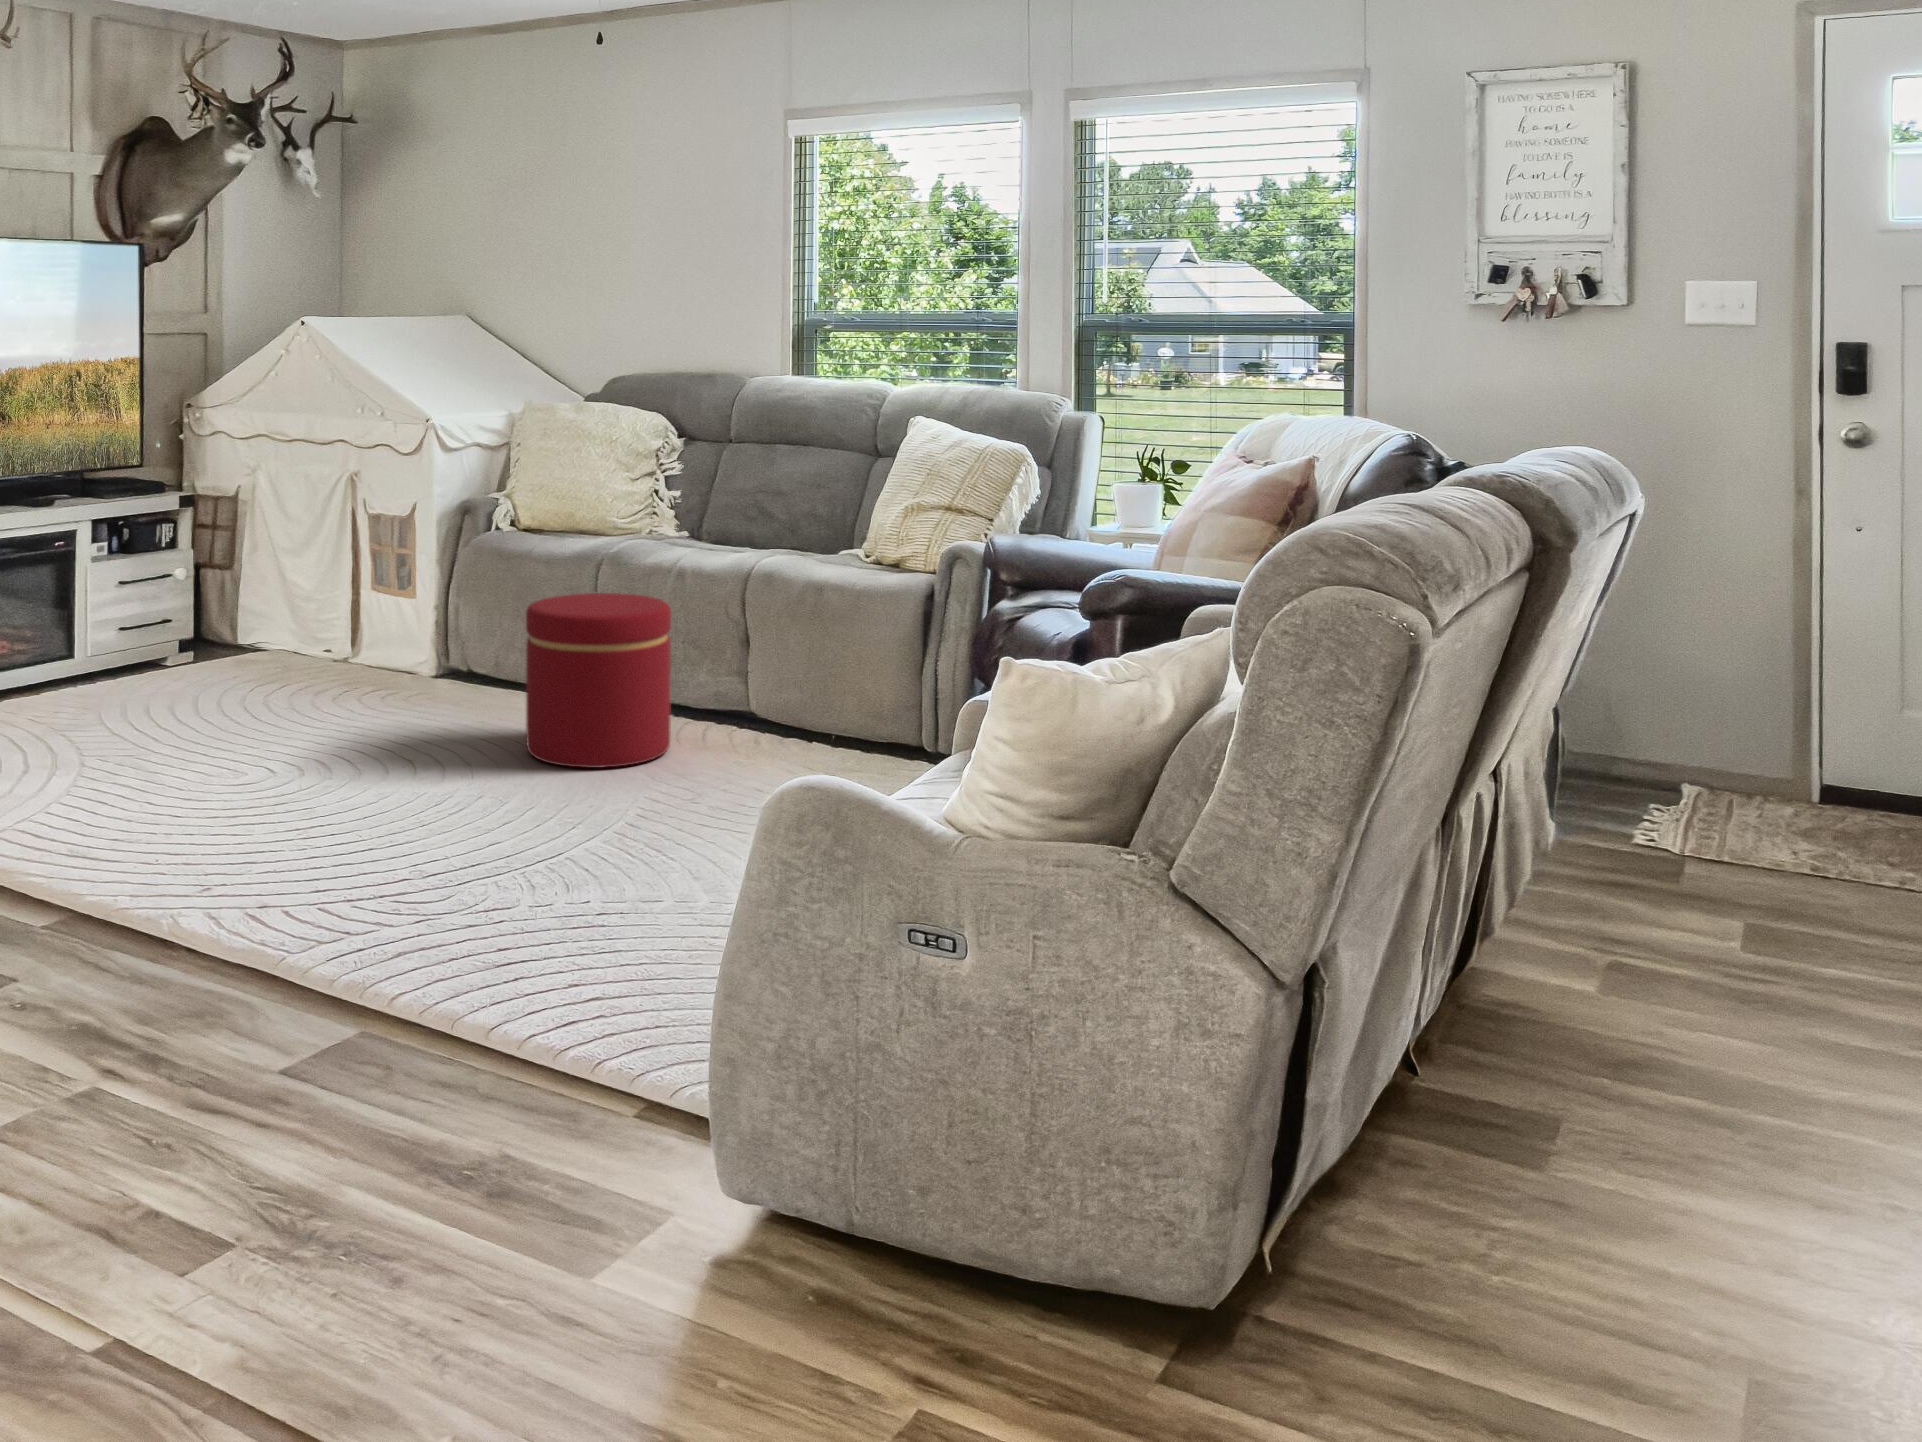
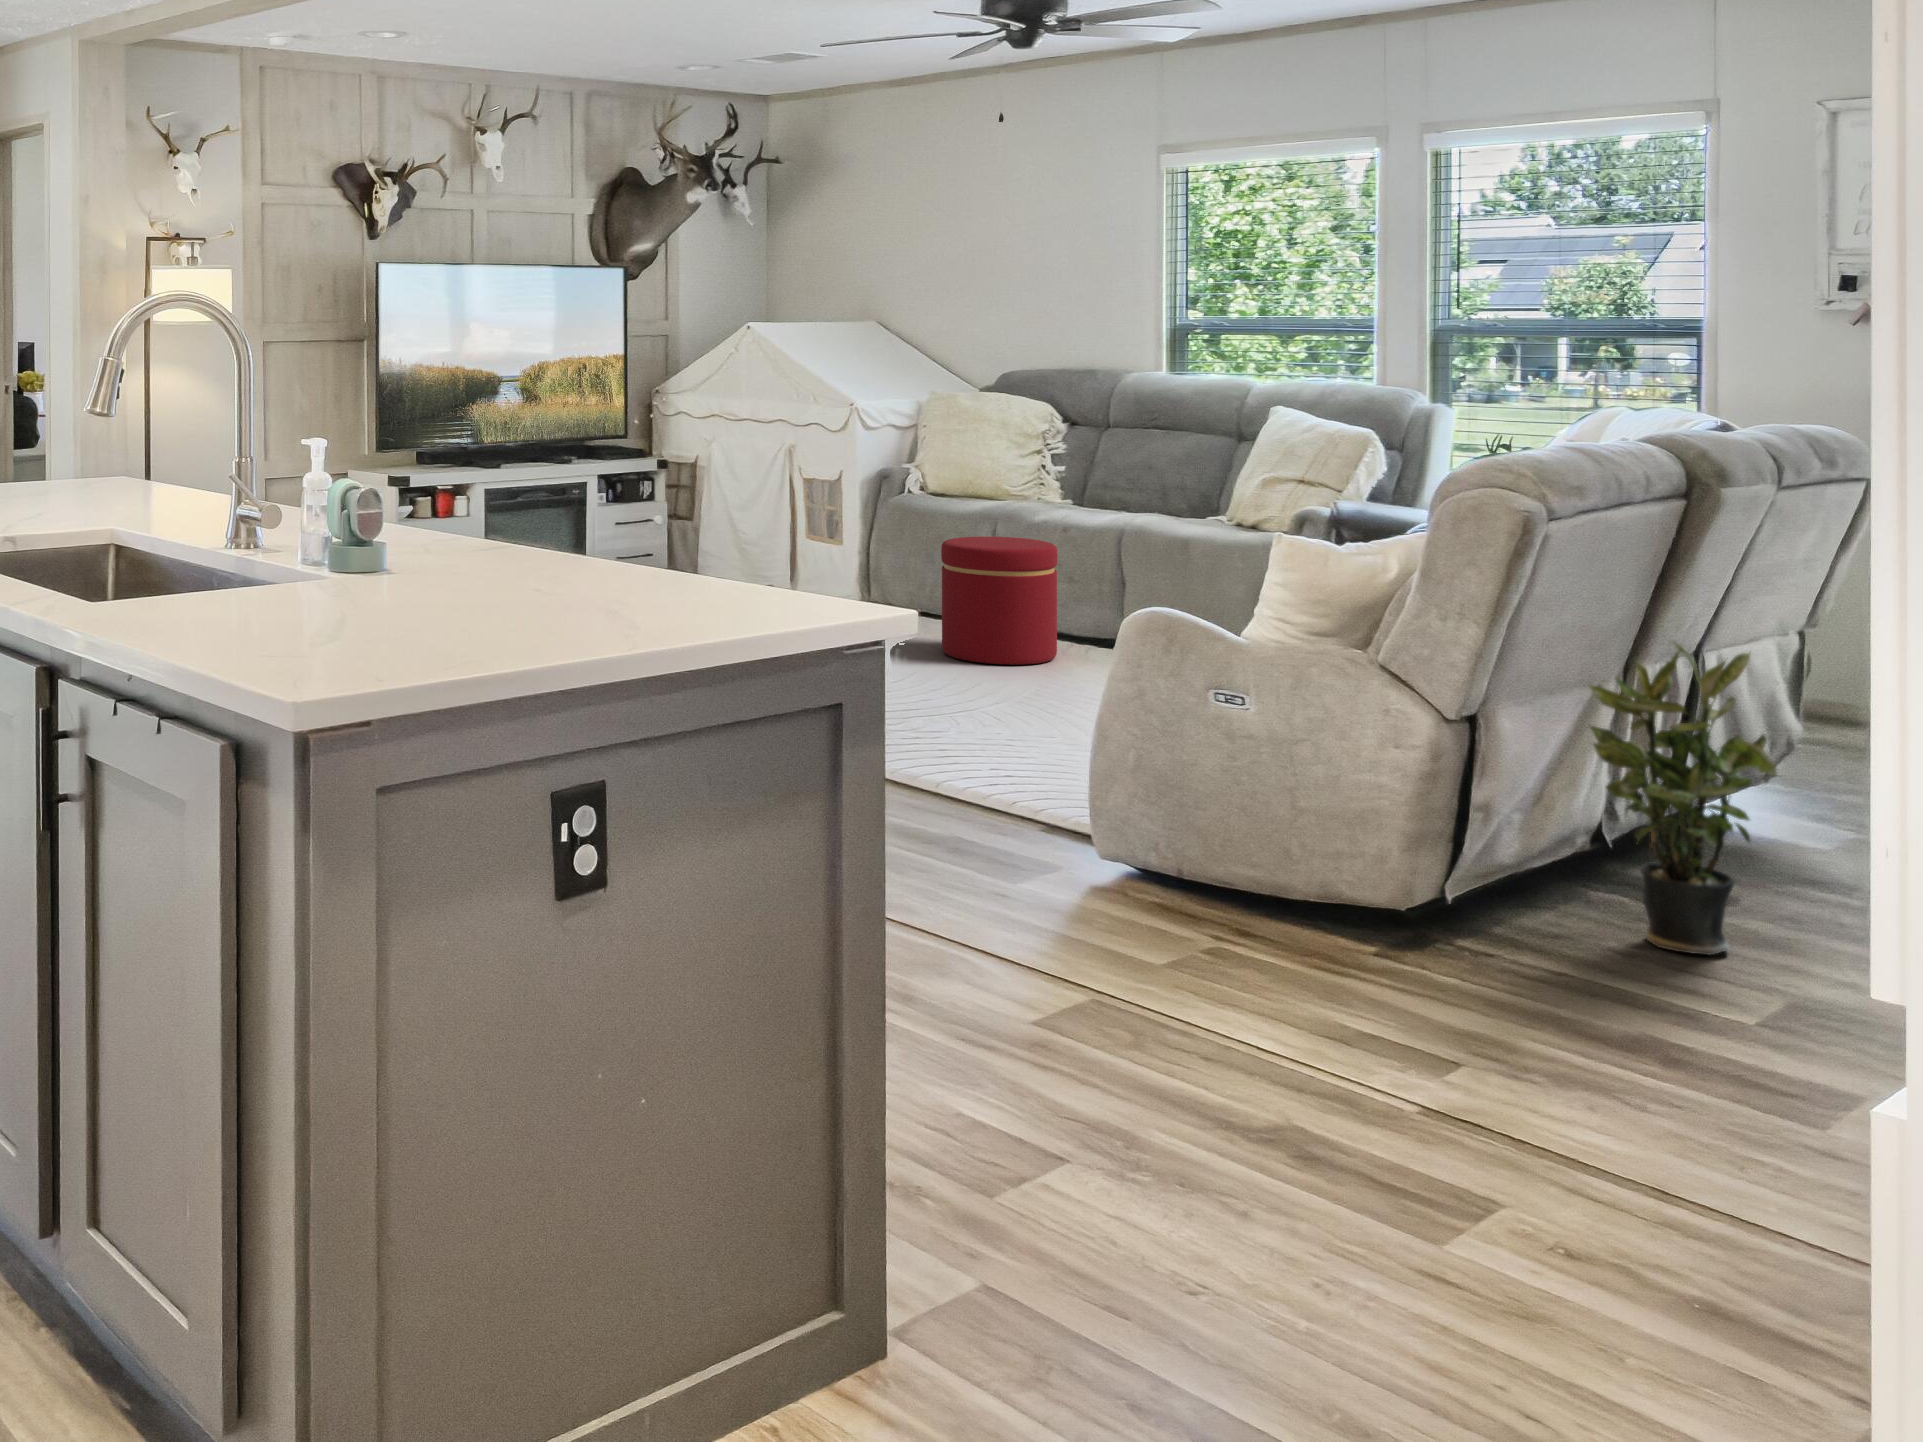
potted plant: none [1469,814,1733,1327] -> present [1589,643,1776,955]

